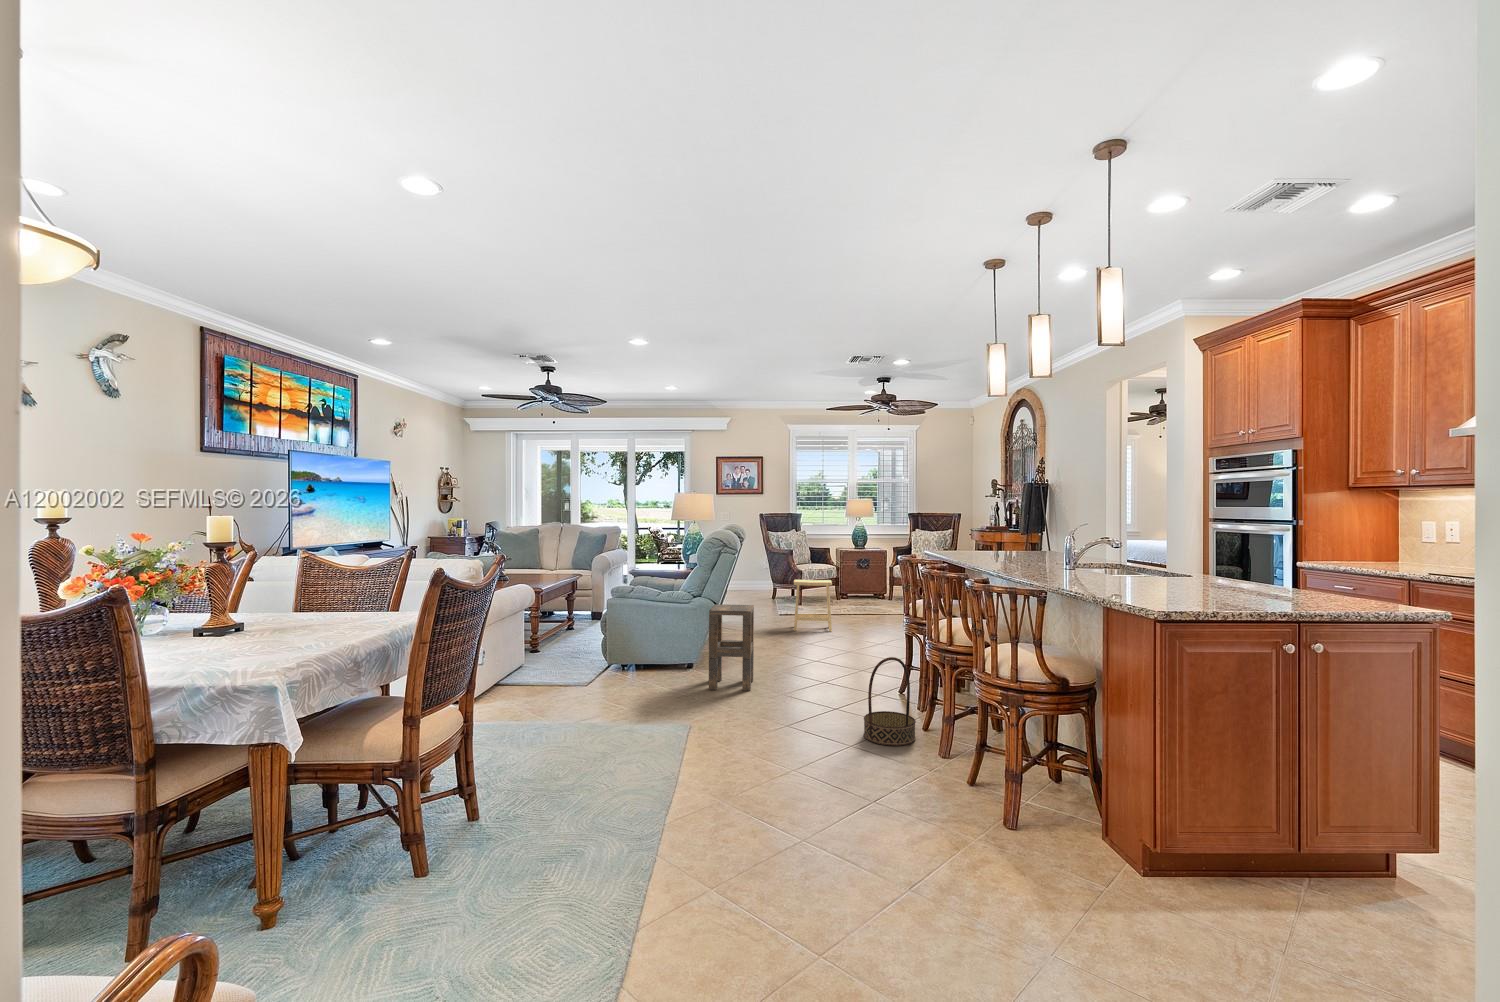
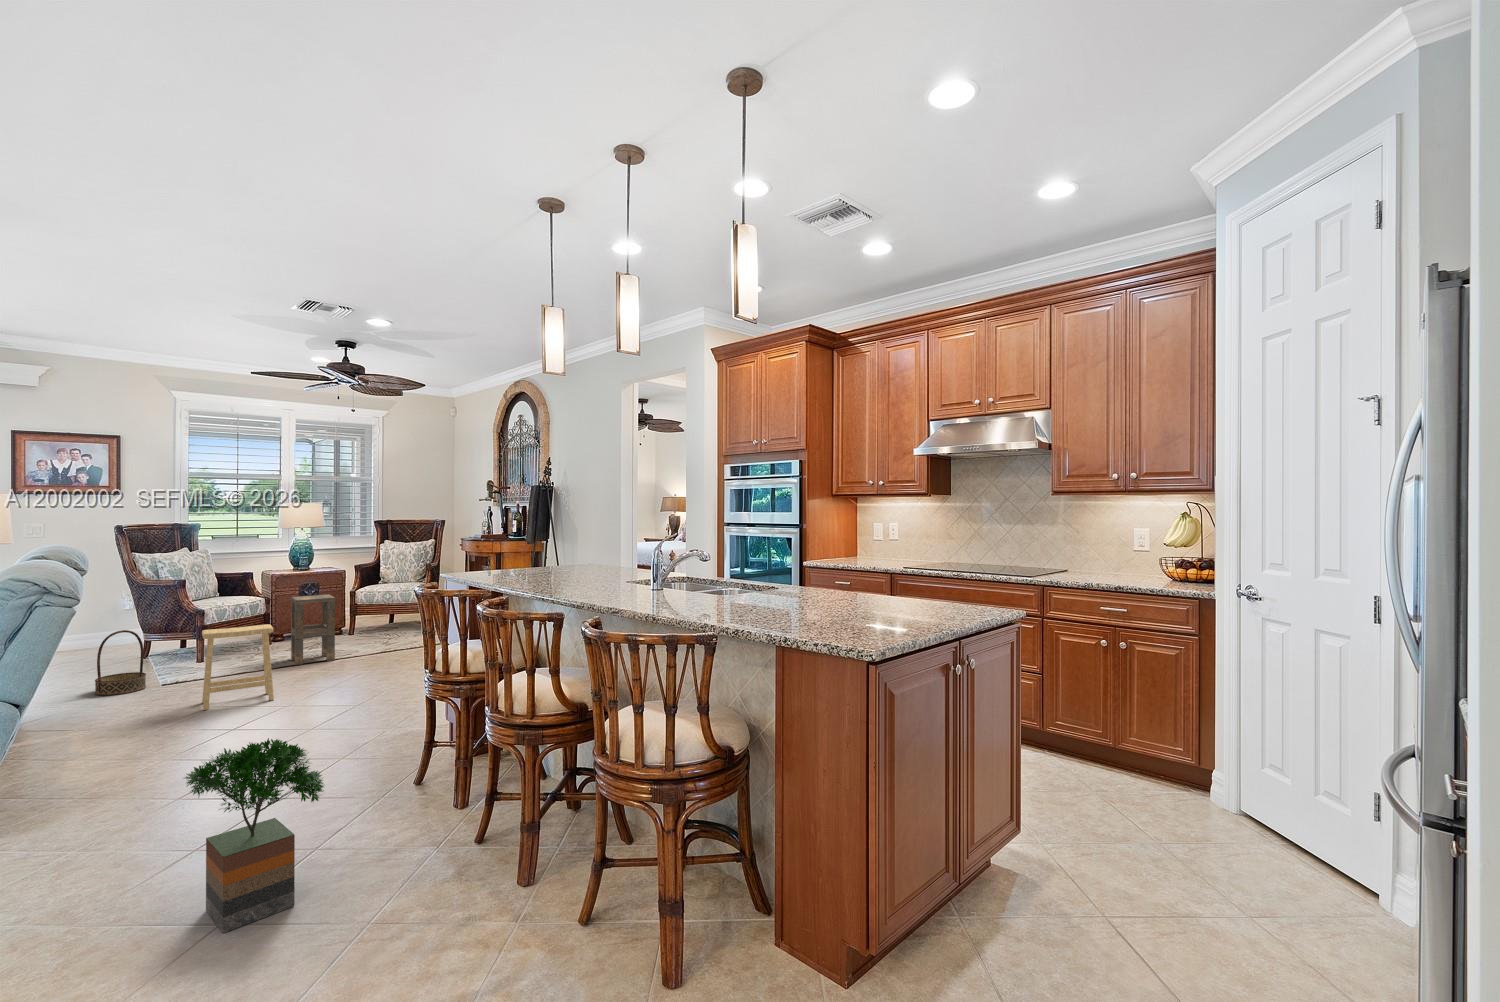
side table: present [709,604,754,691] -> present [291,594,335,665]
potted tree: none [761,630,828,732] -> present [185,738,324,933]
basket: present [864,657,916,746] -> present [95,630,146,695]

